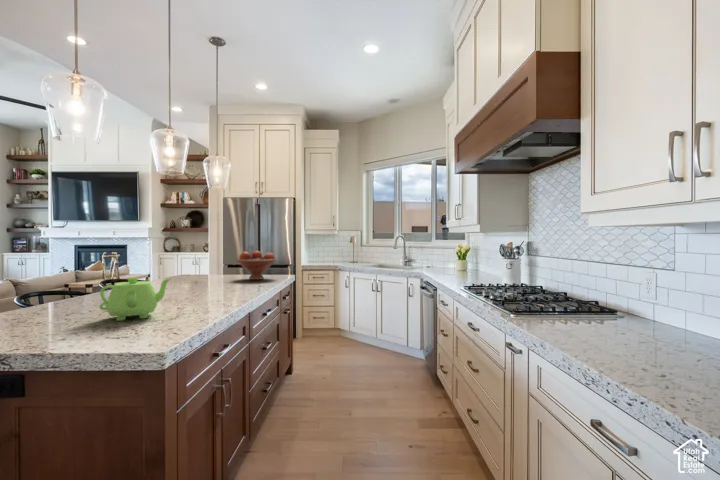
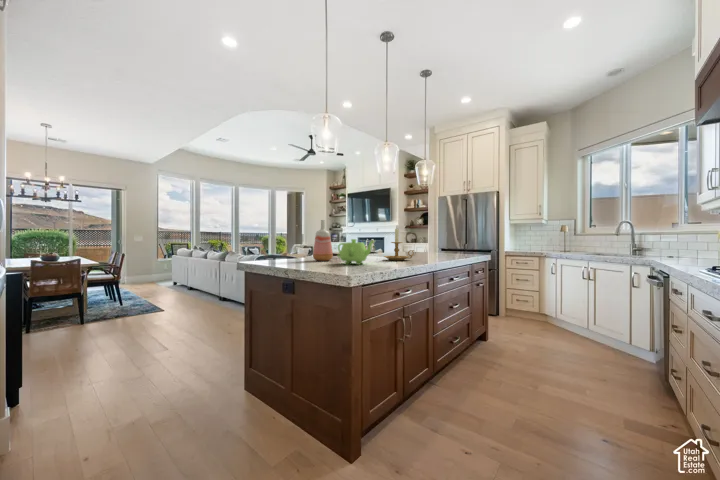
vase: none [32,243,79,317] -> present [313,220,333,261]
candle holder: none [173,251,220,299] -> present [384,229,414,260]
fruit bowl: present [237,251,276,280] -> none [437,233,469,256]

